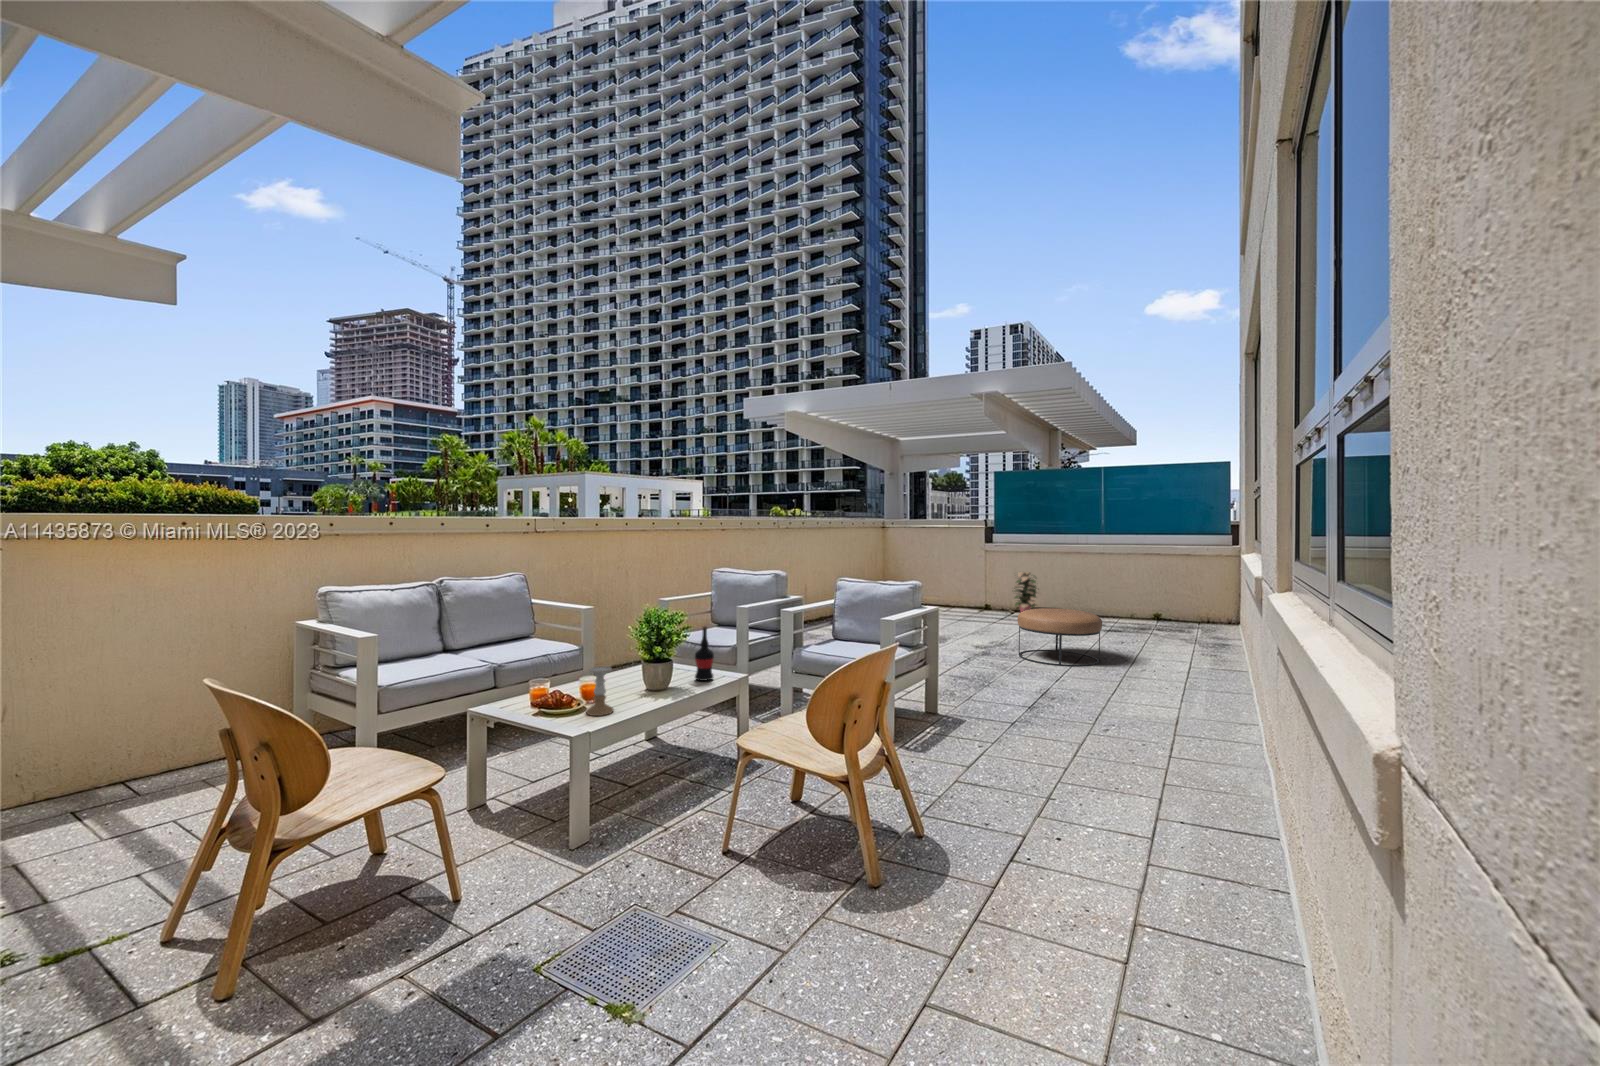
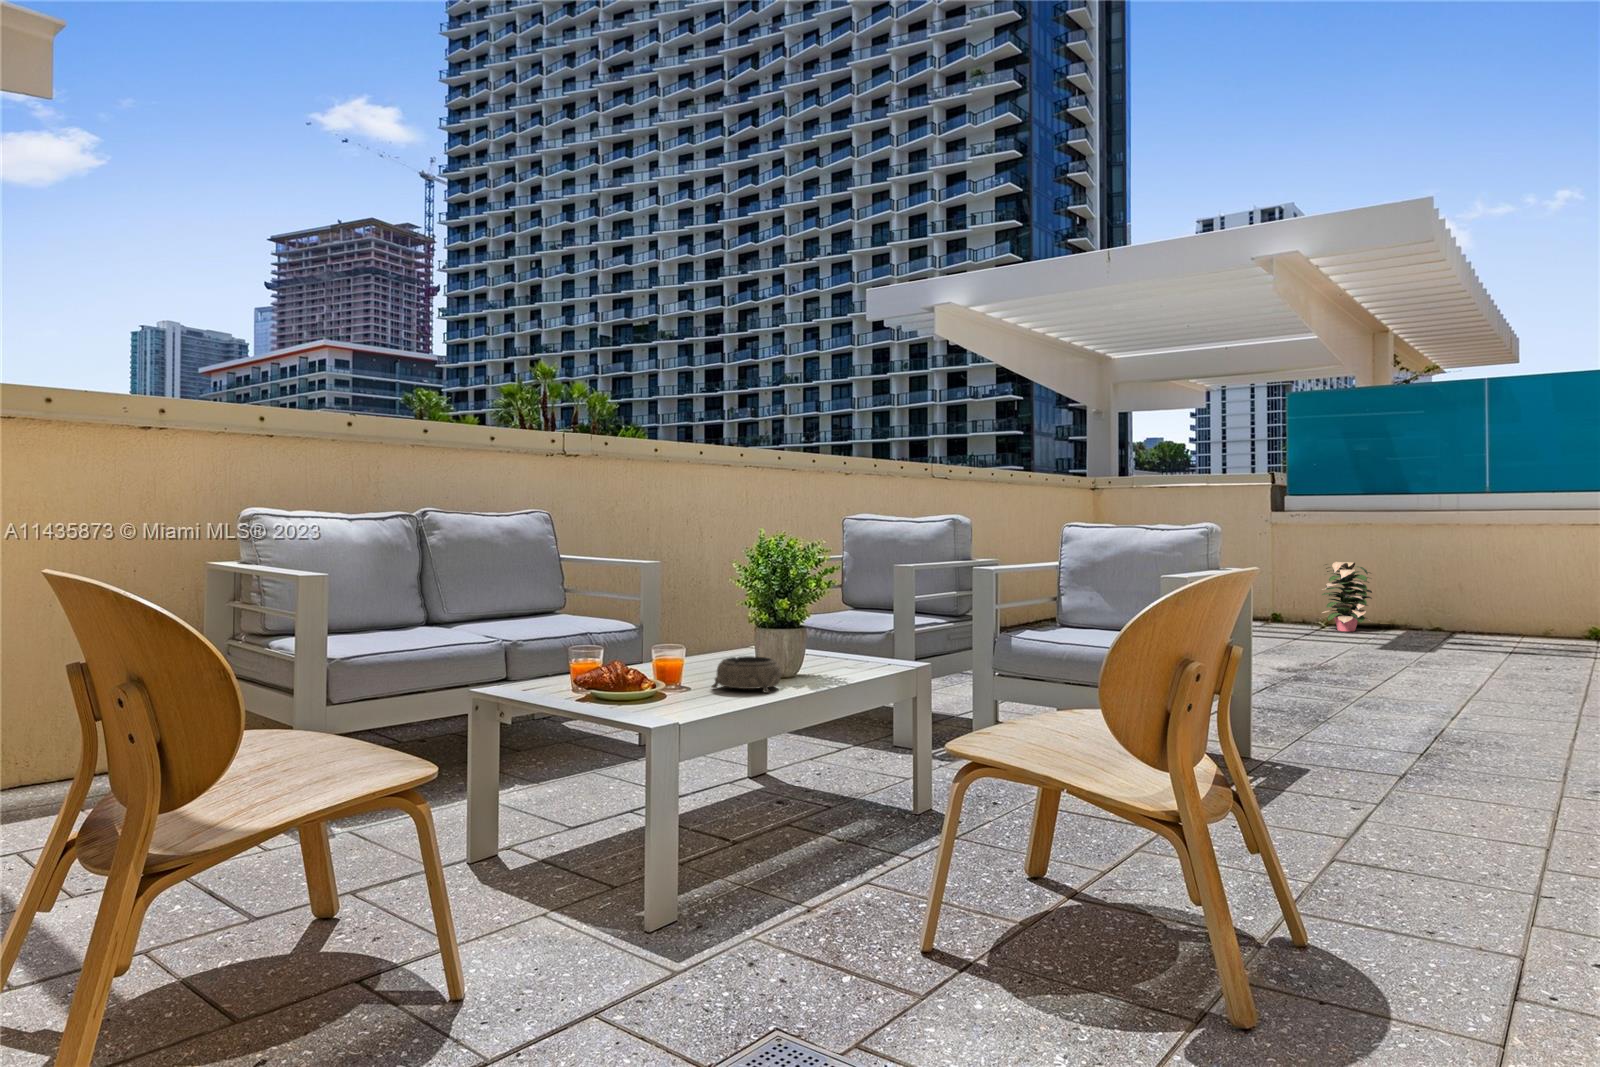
ottoman: present [1017,608,1102,666] -> none [1361,606,1527,702]
wine bottle: present [695,626,714,681] -> none [836,579,869,673]
candle holder: present [586,667,613,716] -> none [663,626,710,709]
decorative bowl: none [618,677,658,700] -> present [712,656,781,693]

